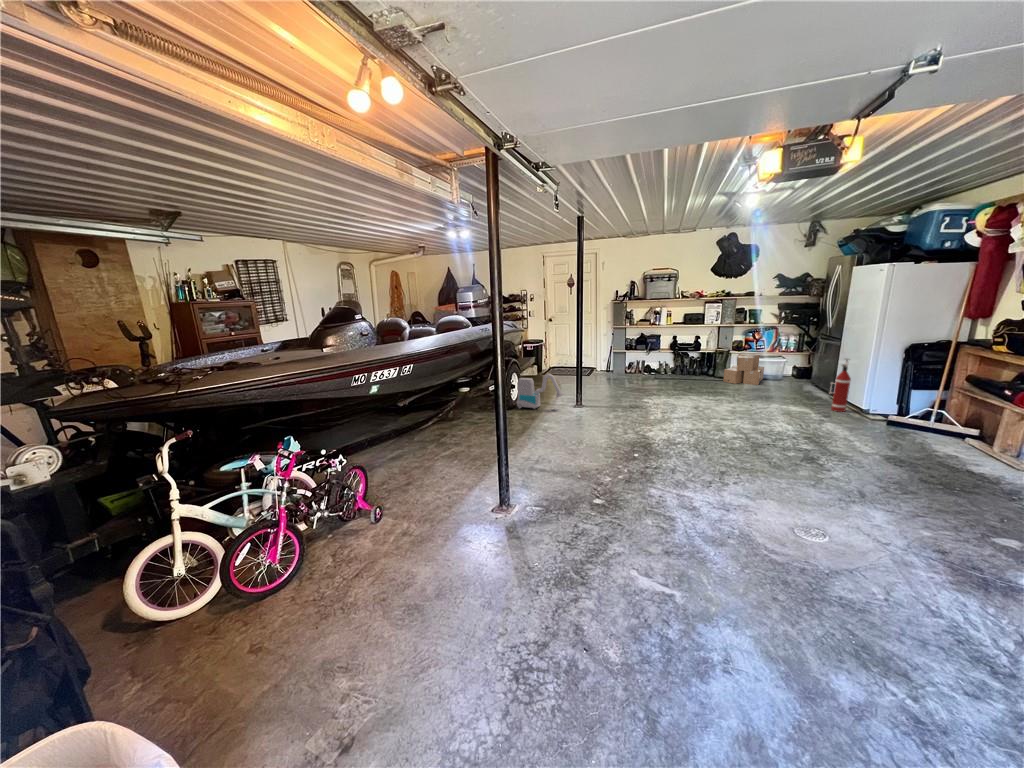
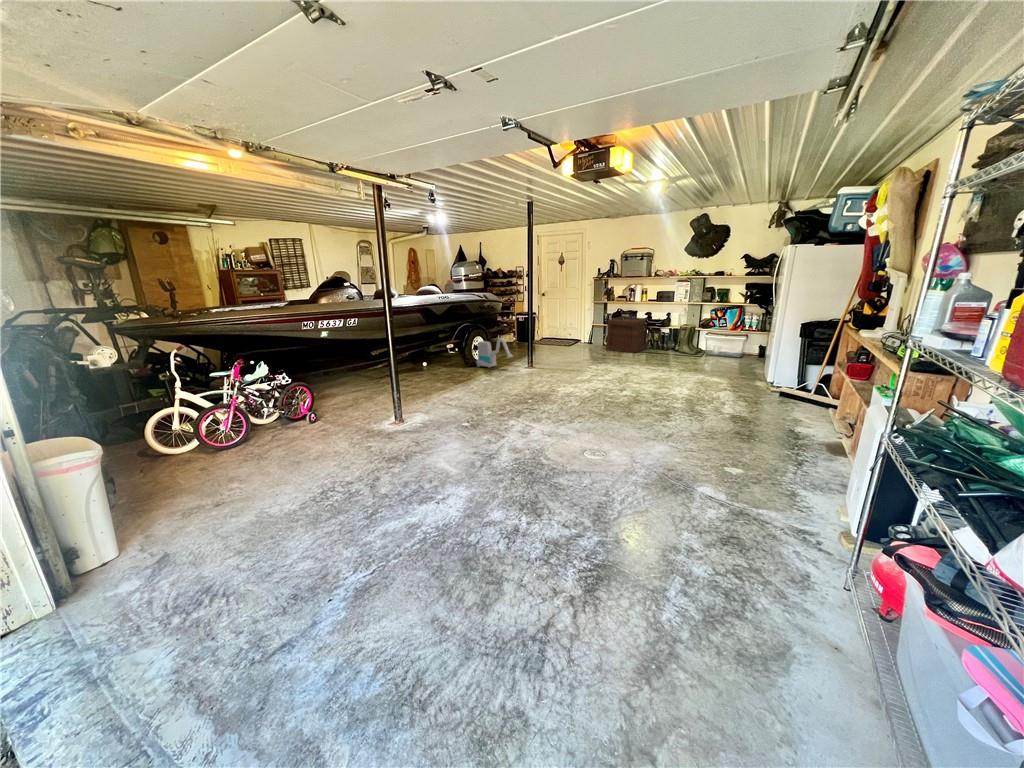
wooden crate: none [636,341,677,380] -> present [606,317,648,353]
cardboard box: present [723,353,764,385] -> none [683,331,726,361]
fire extinguisher: present [829,359,851,412] -> none [747,335,768,386]

